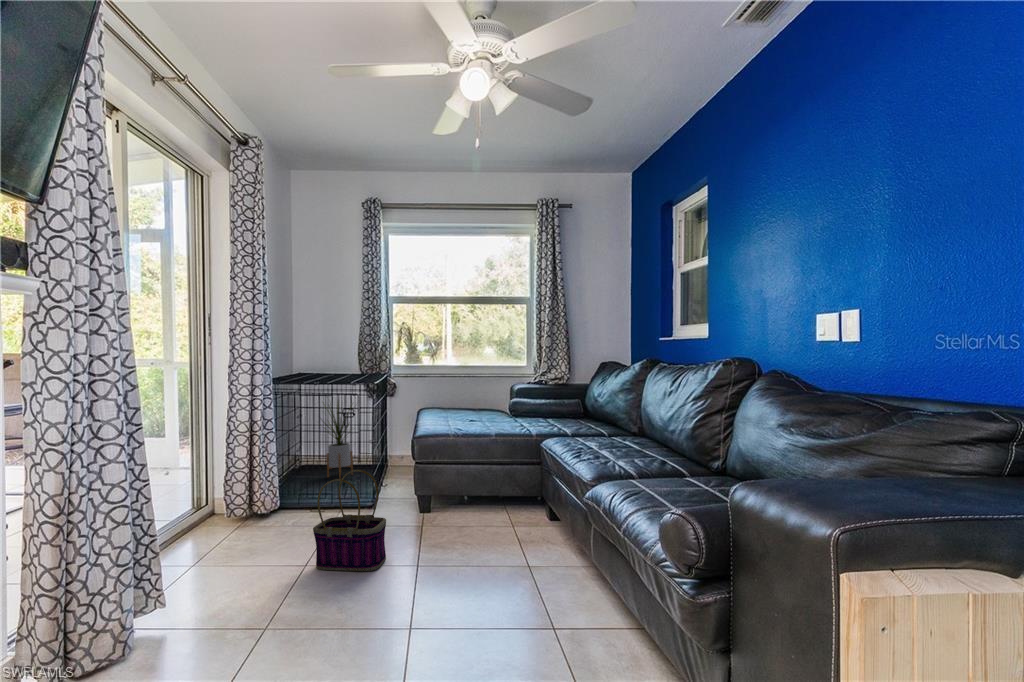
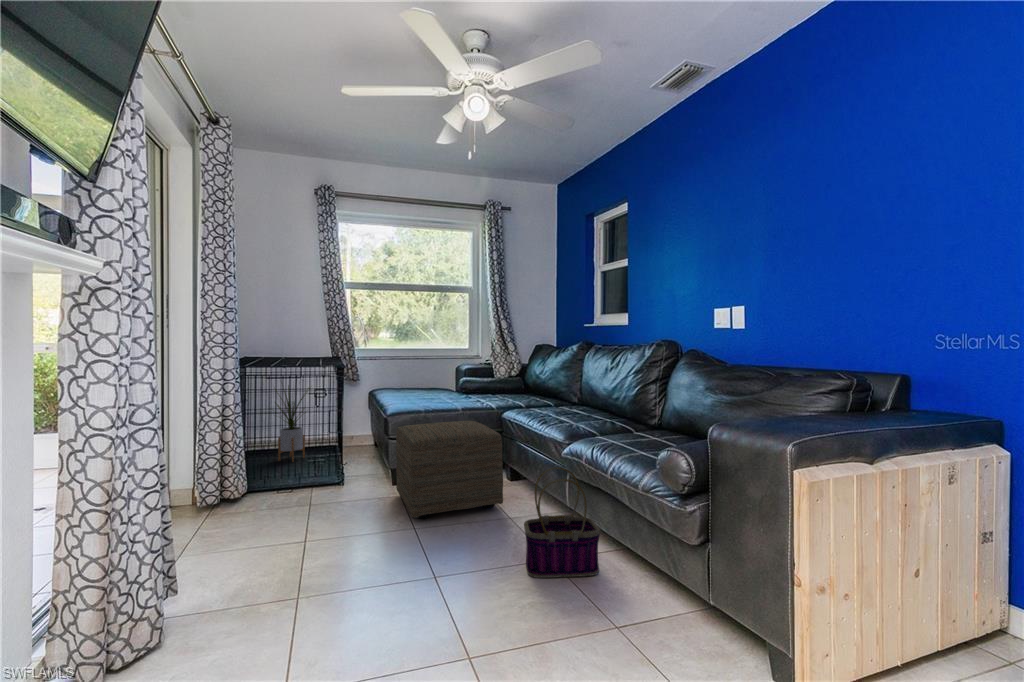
ottoman: none [418,437,525,544] -> present [396,421,503,519]
basket: present [313,470,386,571] -> present [524,467,600,578]

